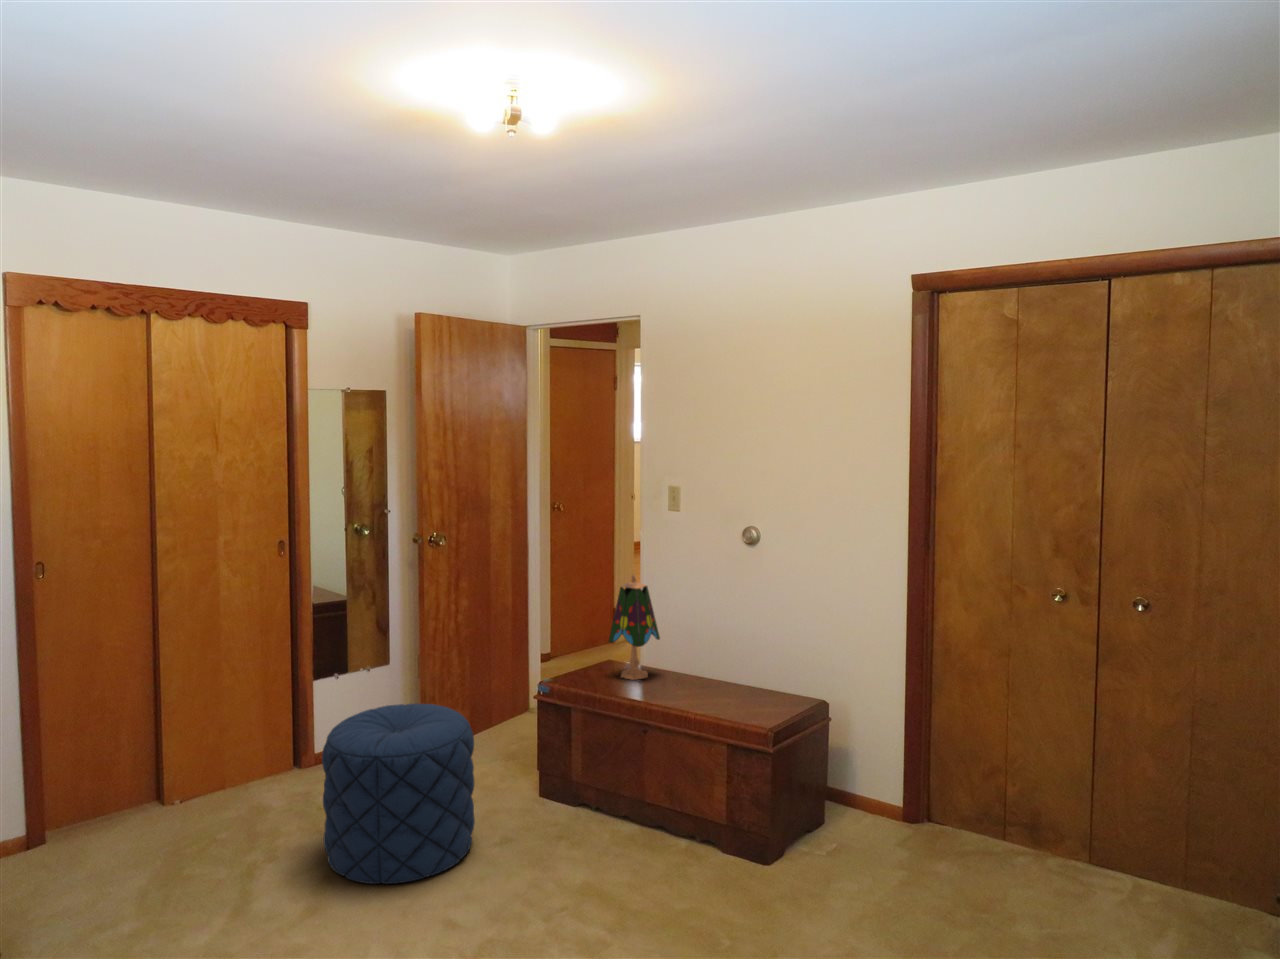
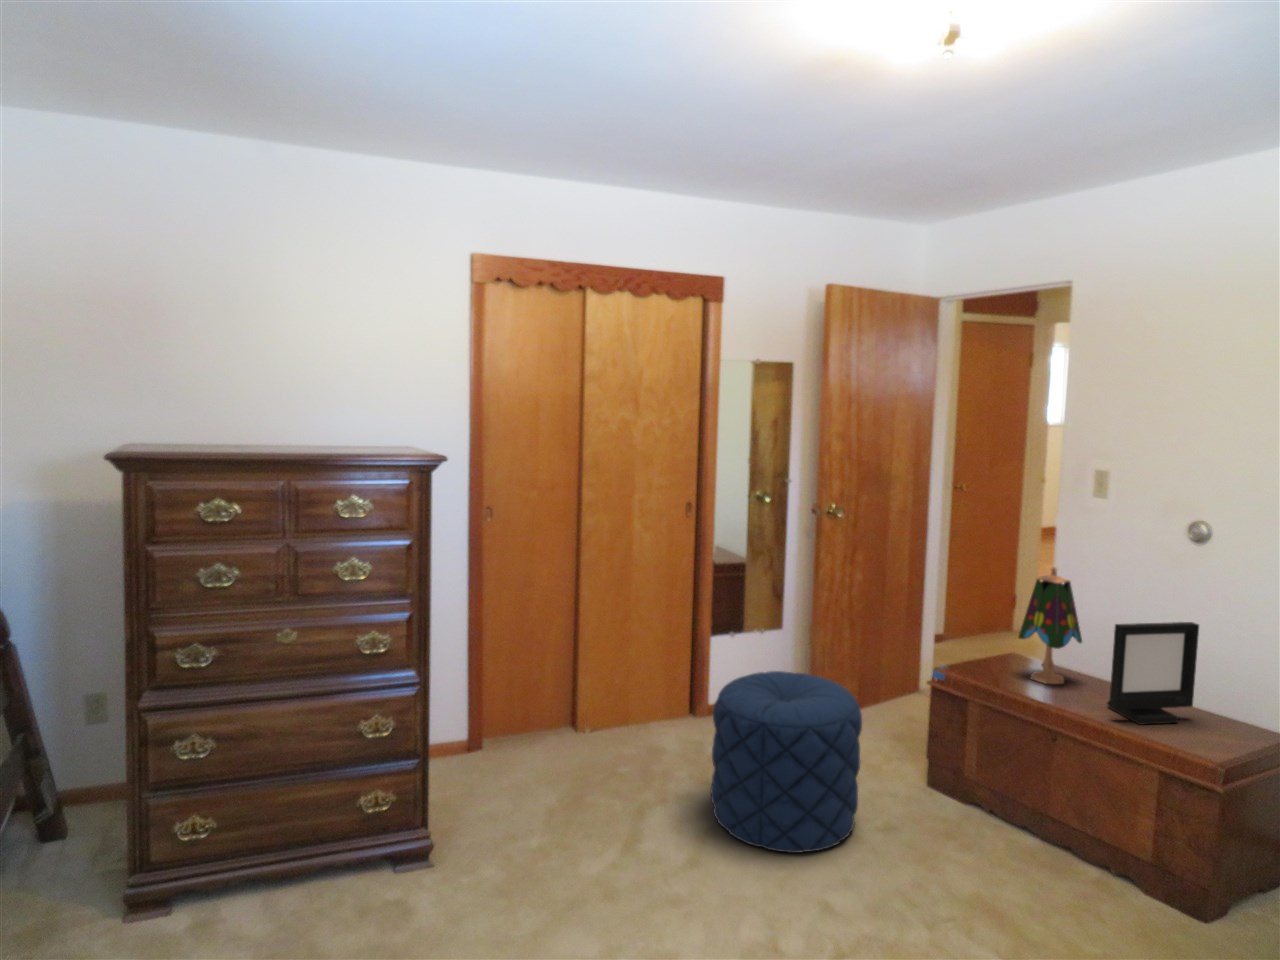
picture frame: none [680,610,742,701] -> present [1107,622,1199,725]

